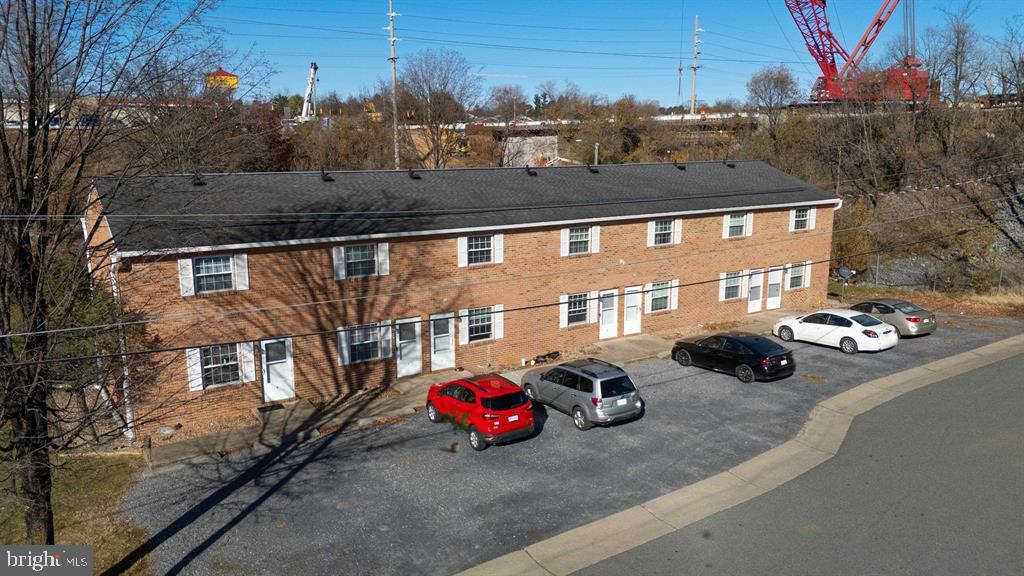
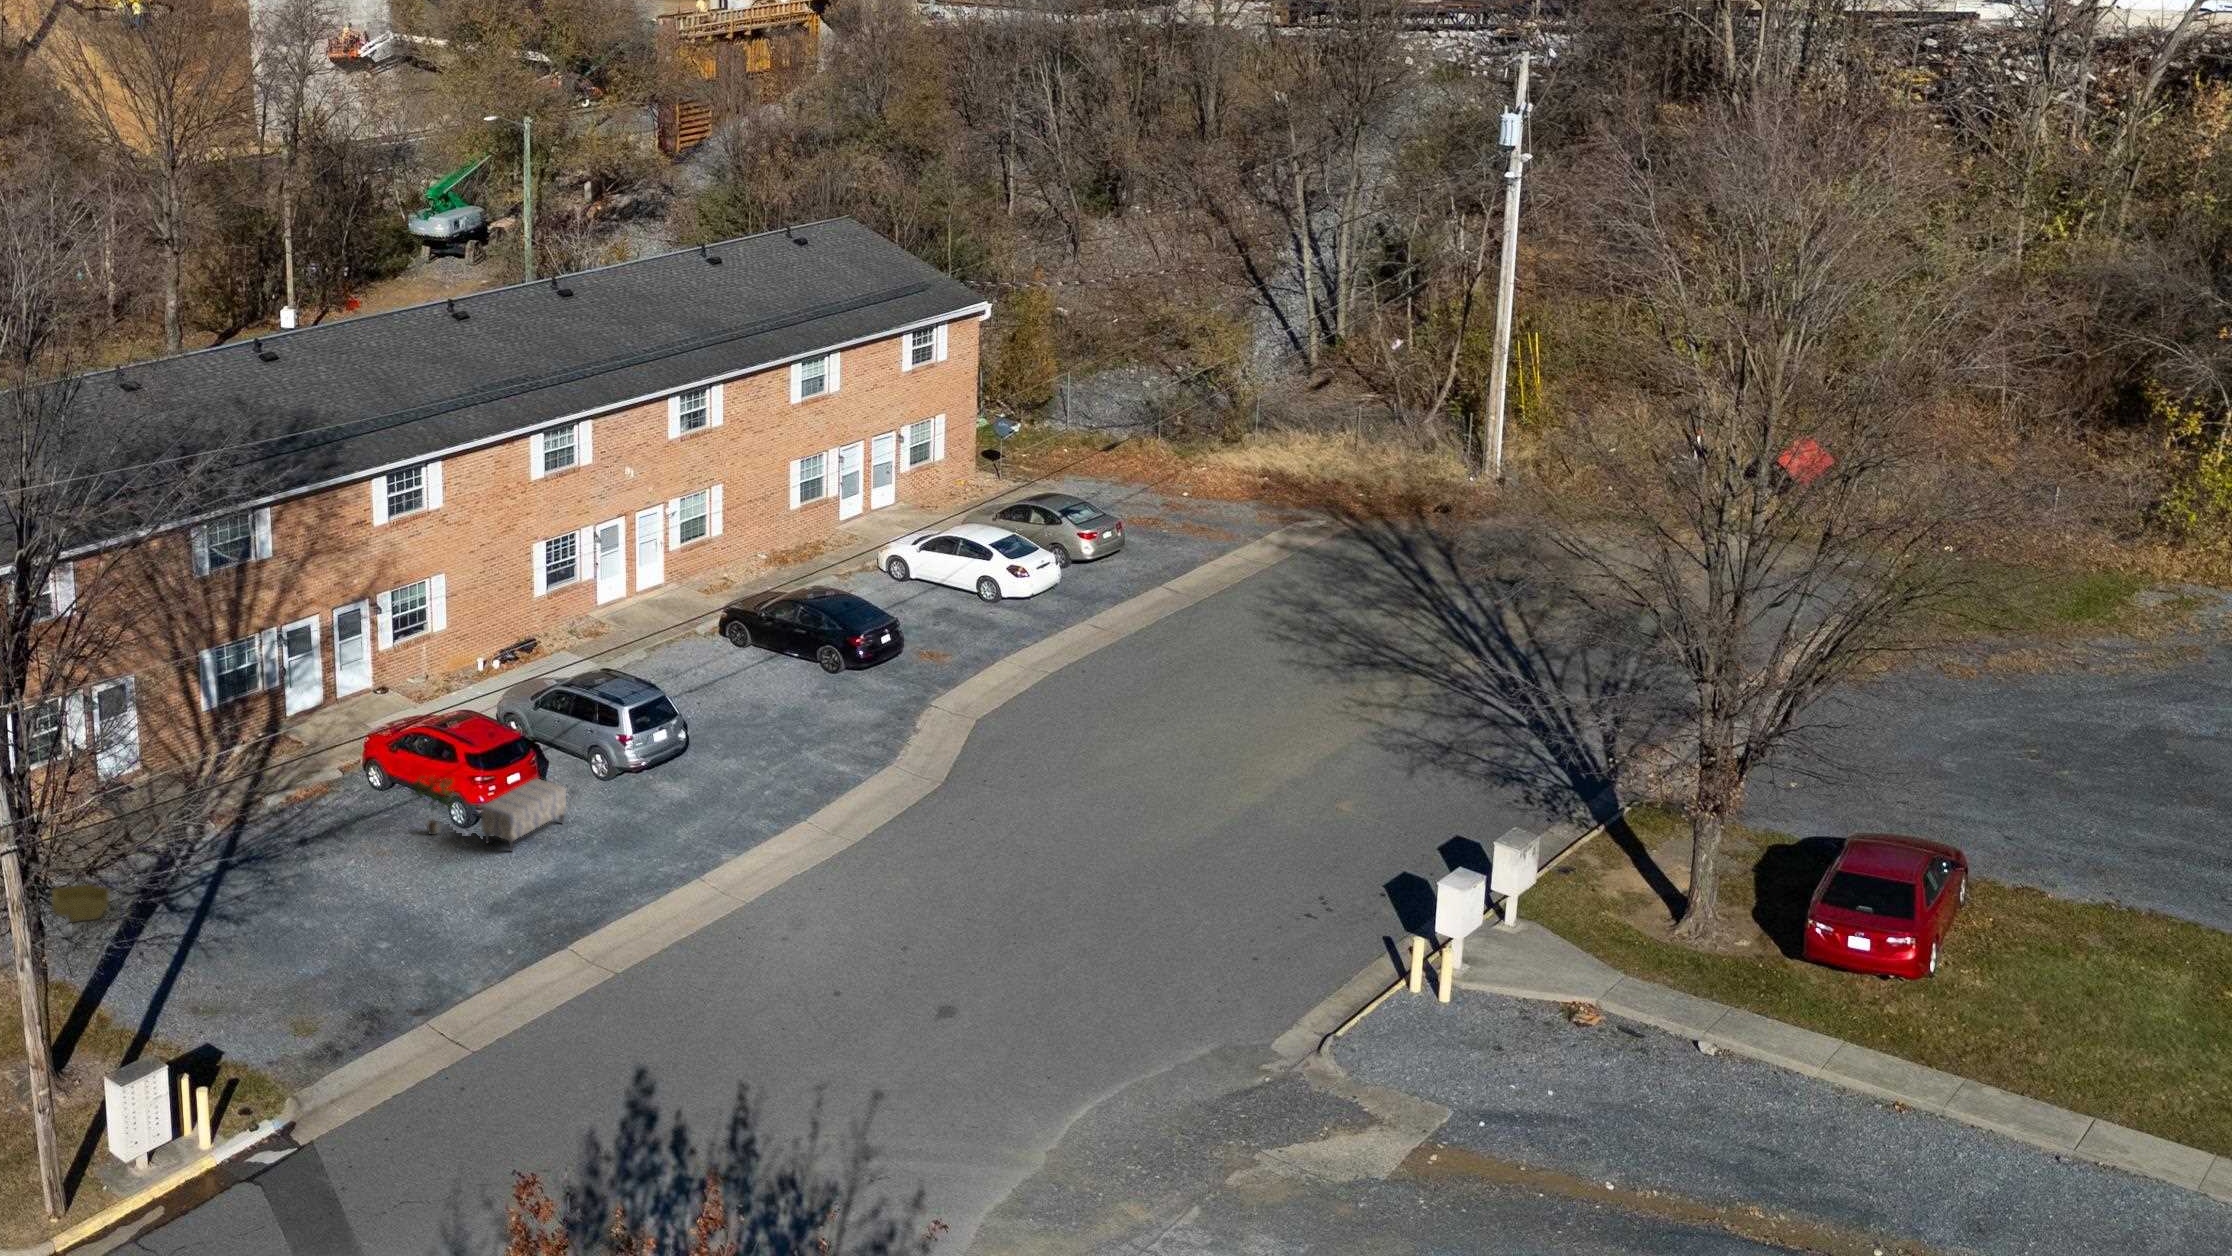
bench: none [485,420,549,469] -> present [481,779,566,851]
storage bin: none [171,458,218,484] -> present [51,884,109,922]

